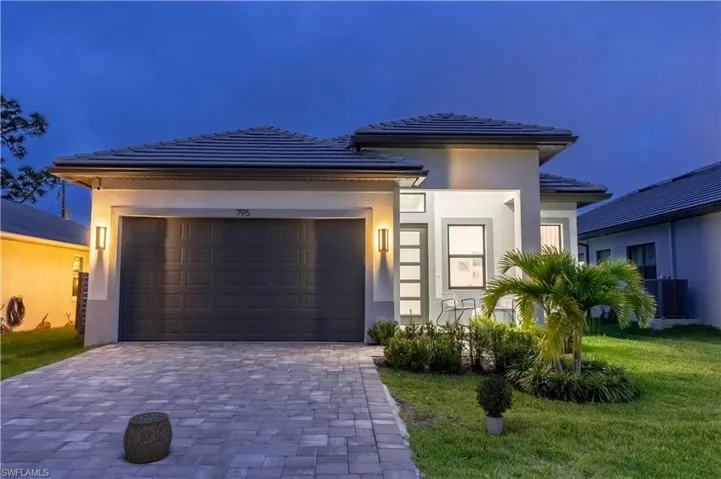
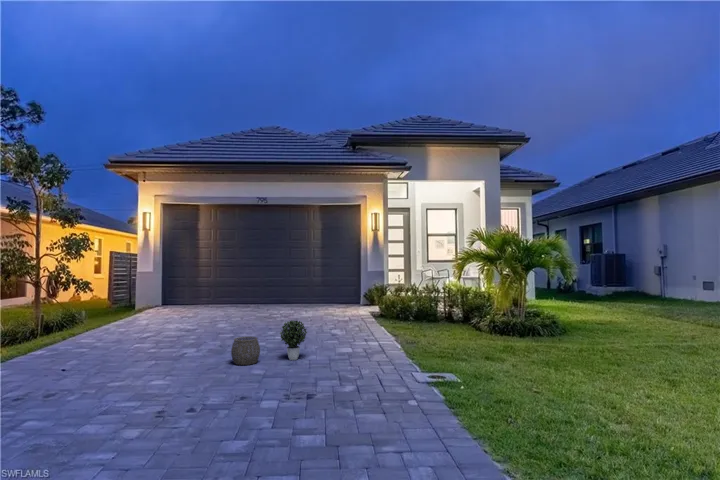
potted plant: present [476,377,514,435] -> present [280,321,307,360]

